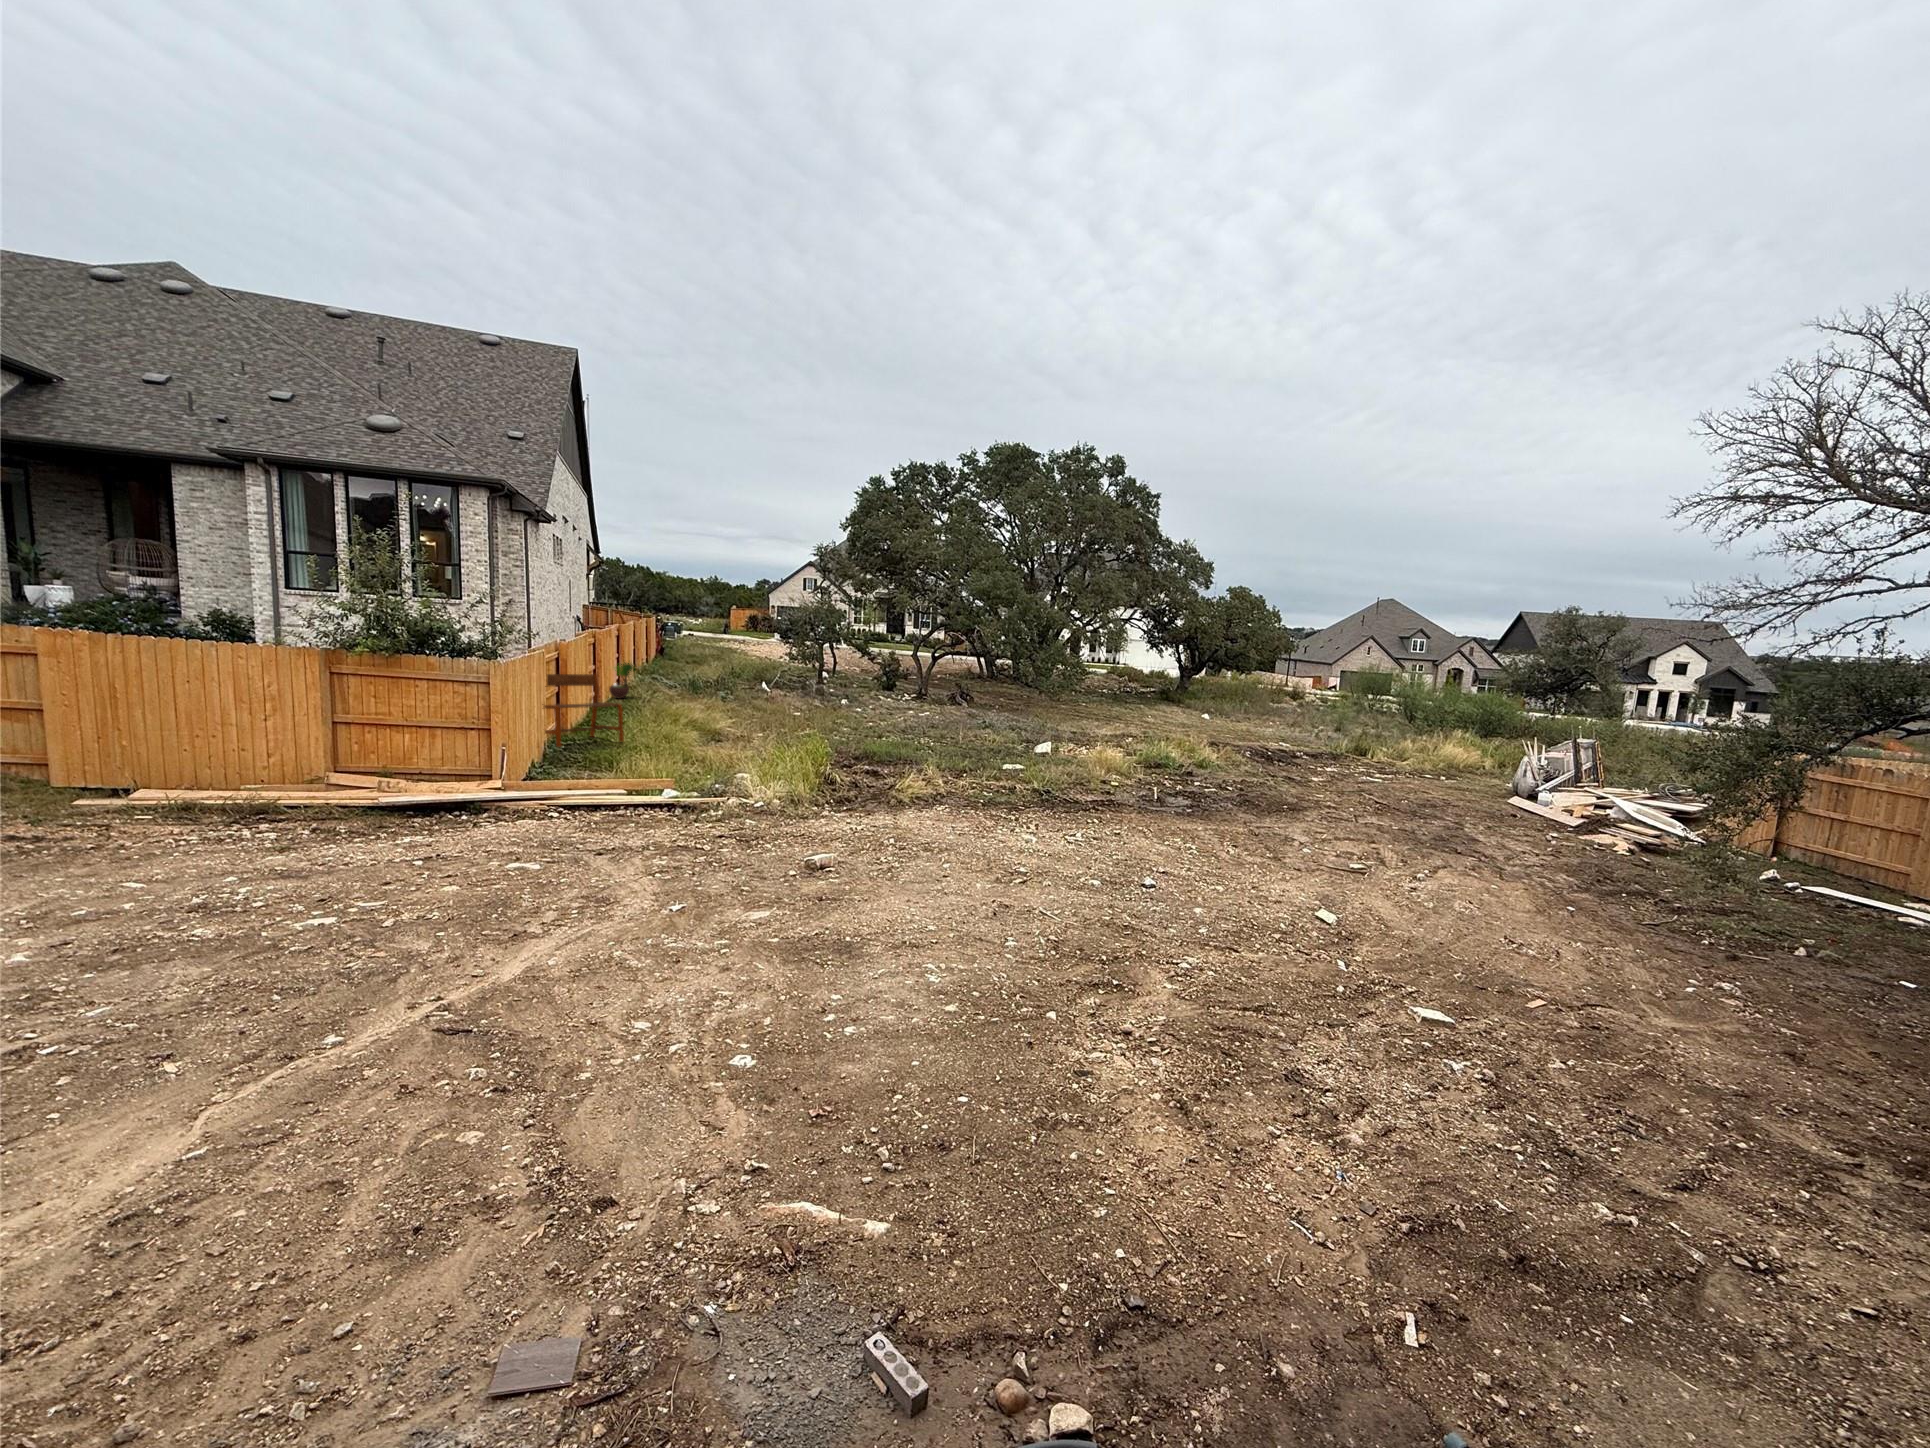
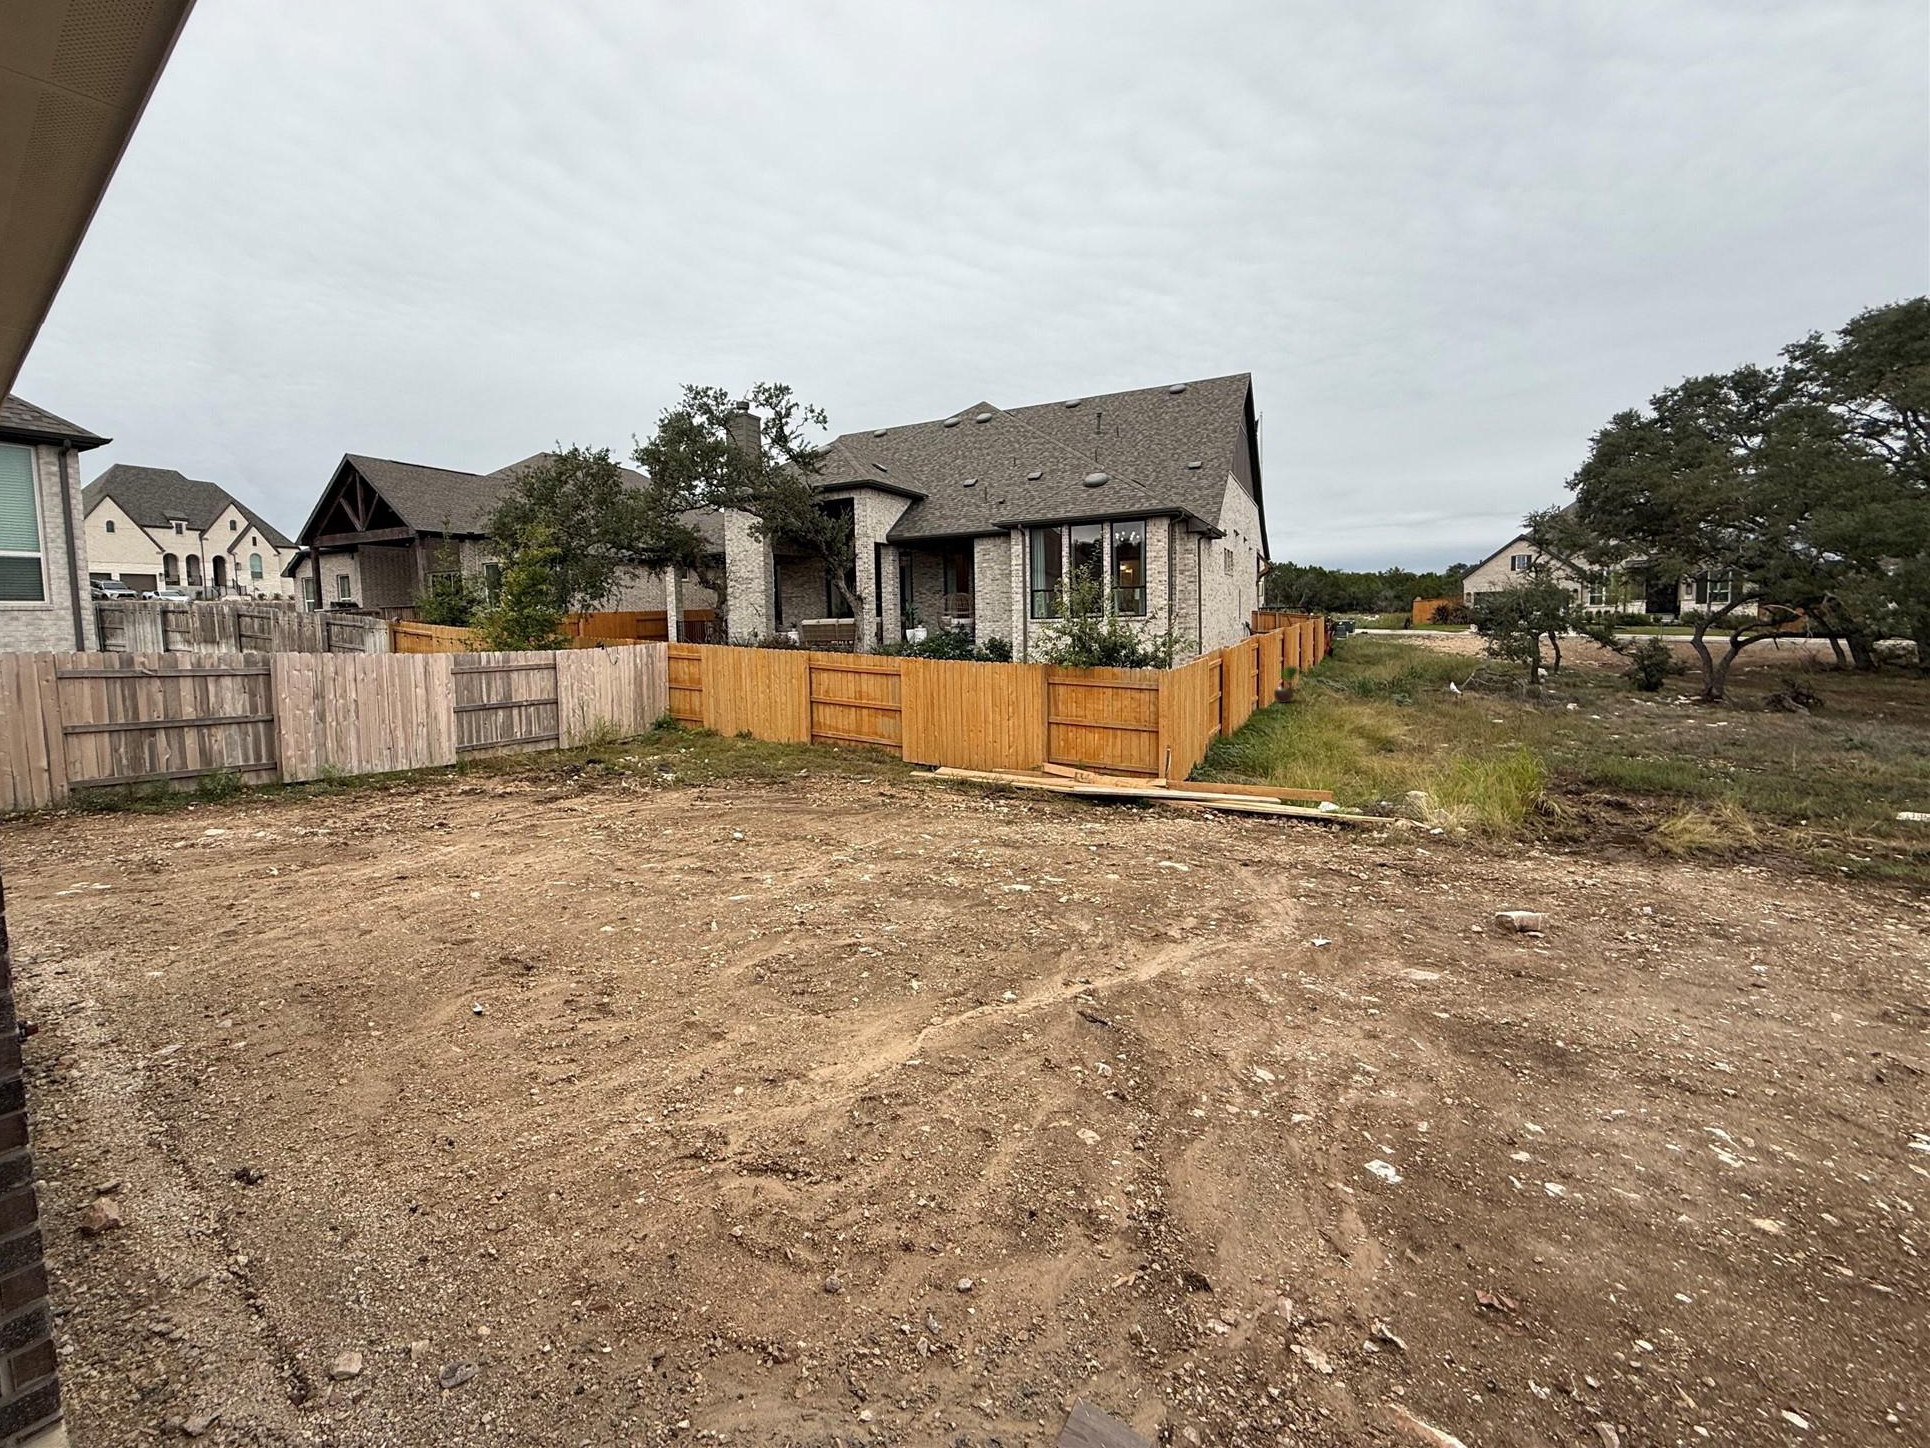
bench: present [544,674,624,747] -> none [1197,678,1283,750]

